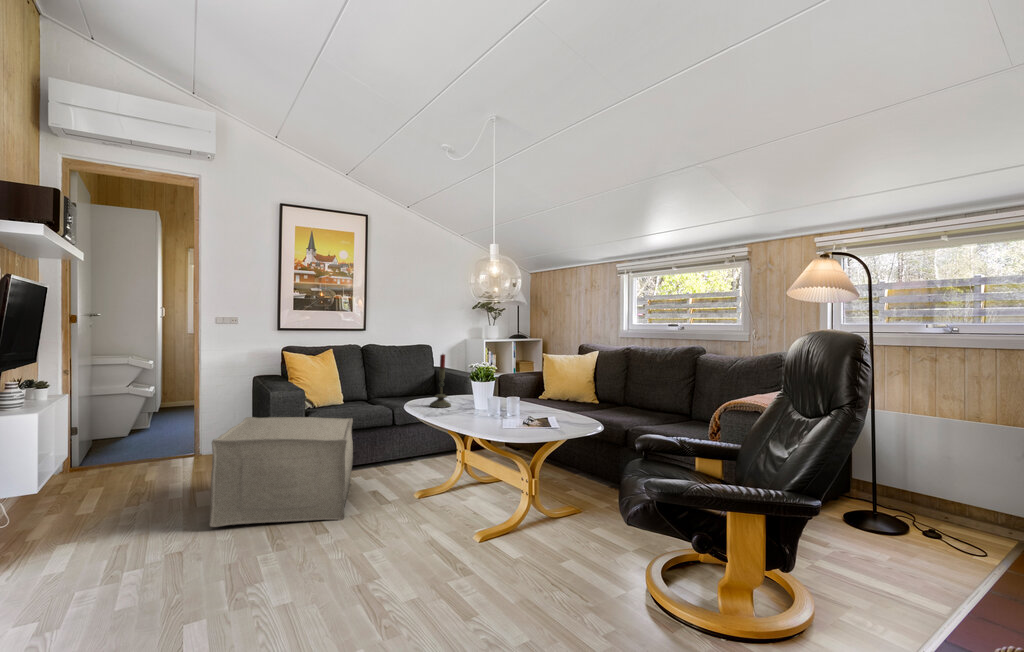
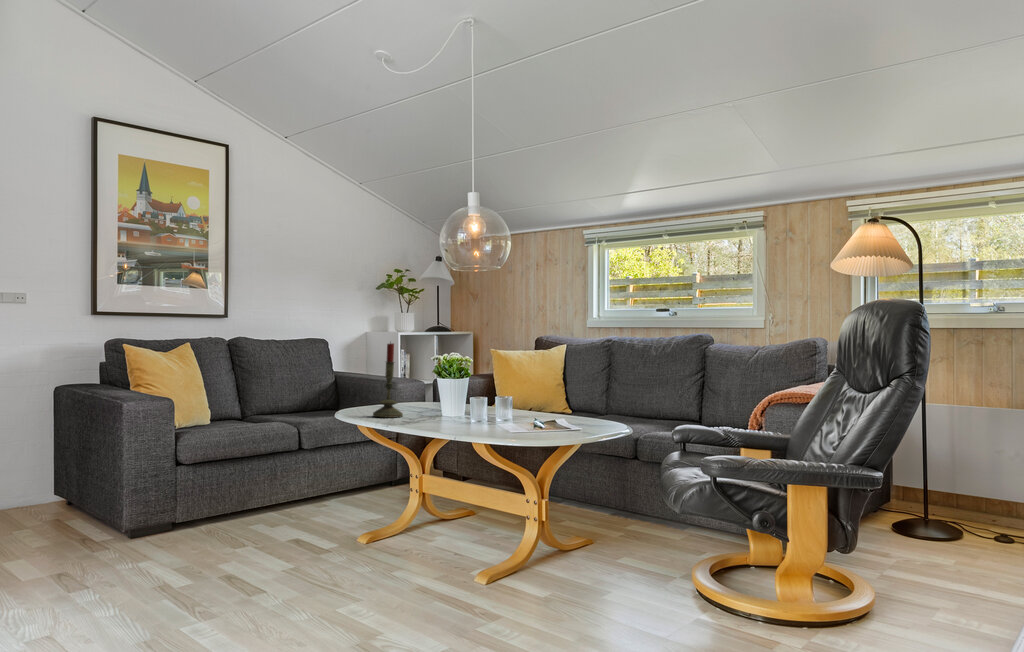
ottoman: present [209,417,353,527] -> none [70,439,276,601]

